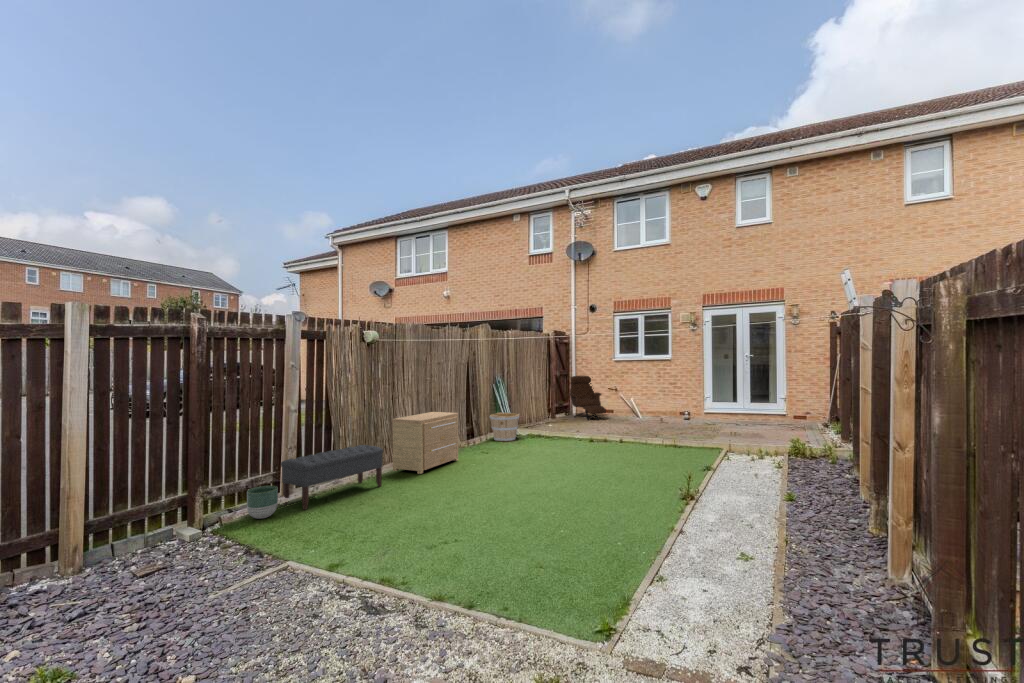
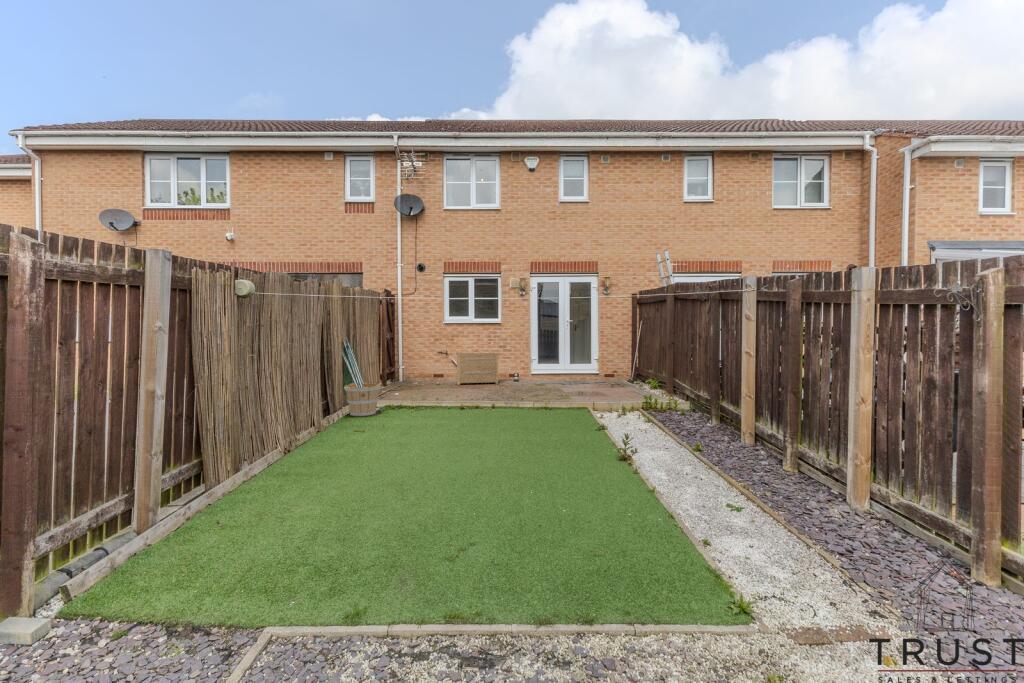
lounge chair: present [569,375,606,419] -> none [398,341,442,387]
side table: present [392,412,458,474] -> present [456,352,498,385]
bench: present [281,445,383,510] -> none [139,436,283,543]
planter: present [247,486,278,519] -> none [102,516,161,575]

